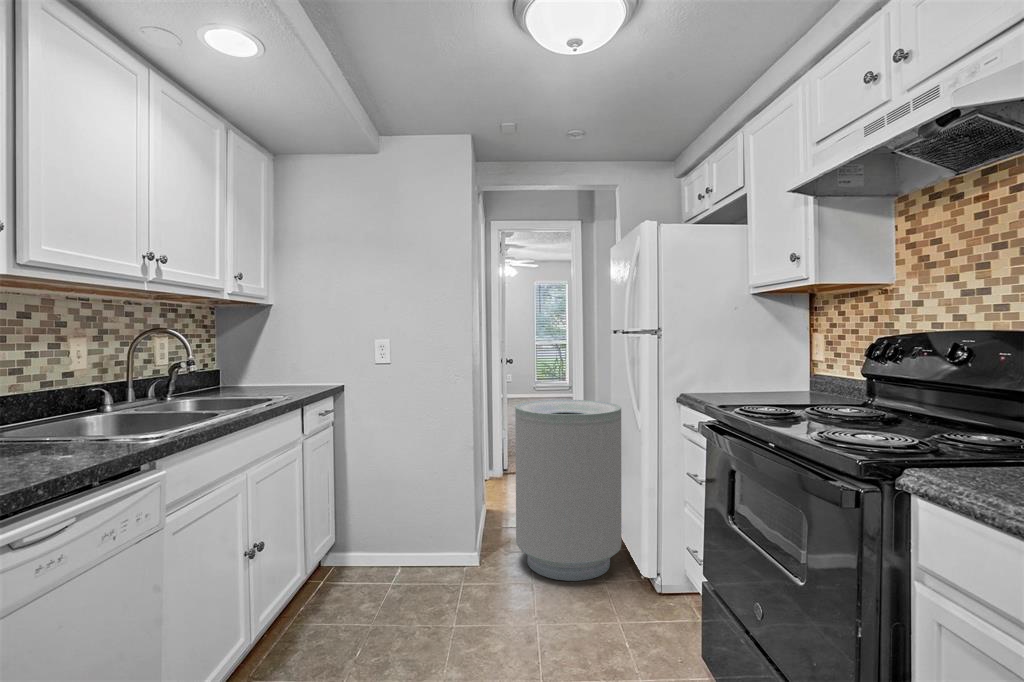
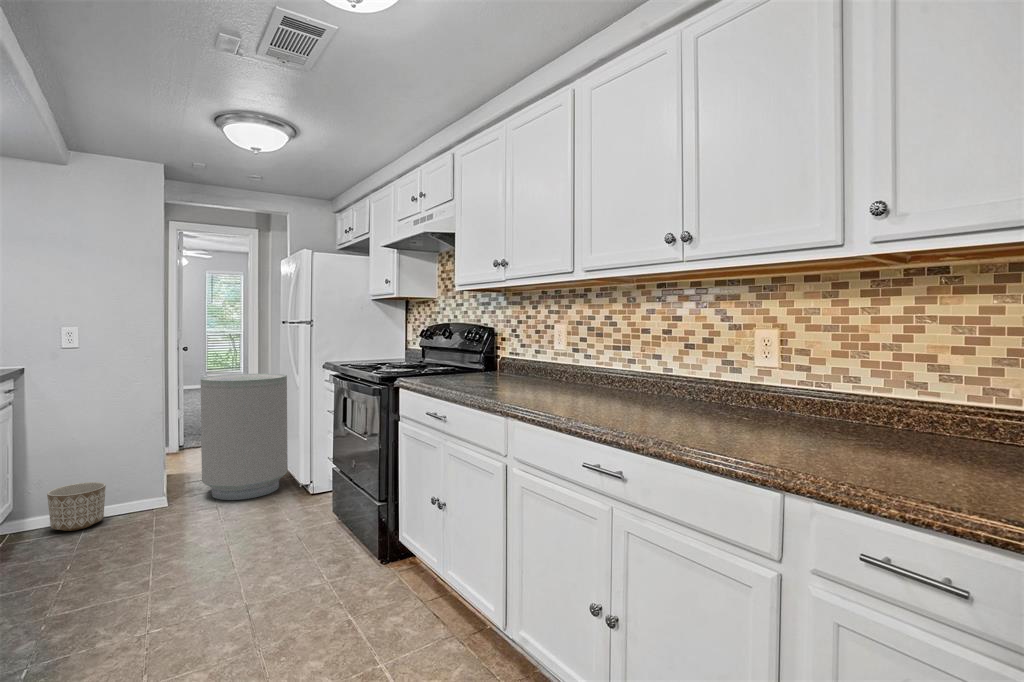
planter: none [358,525,414,587] -> present [47,482,106,531]

